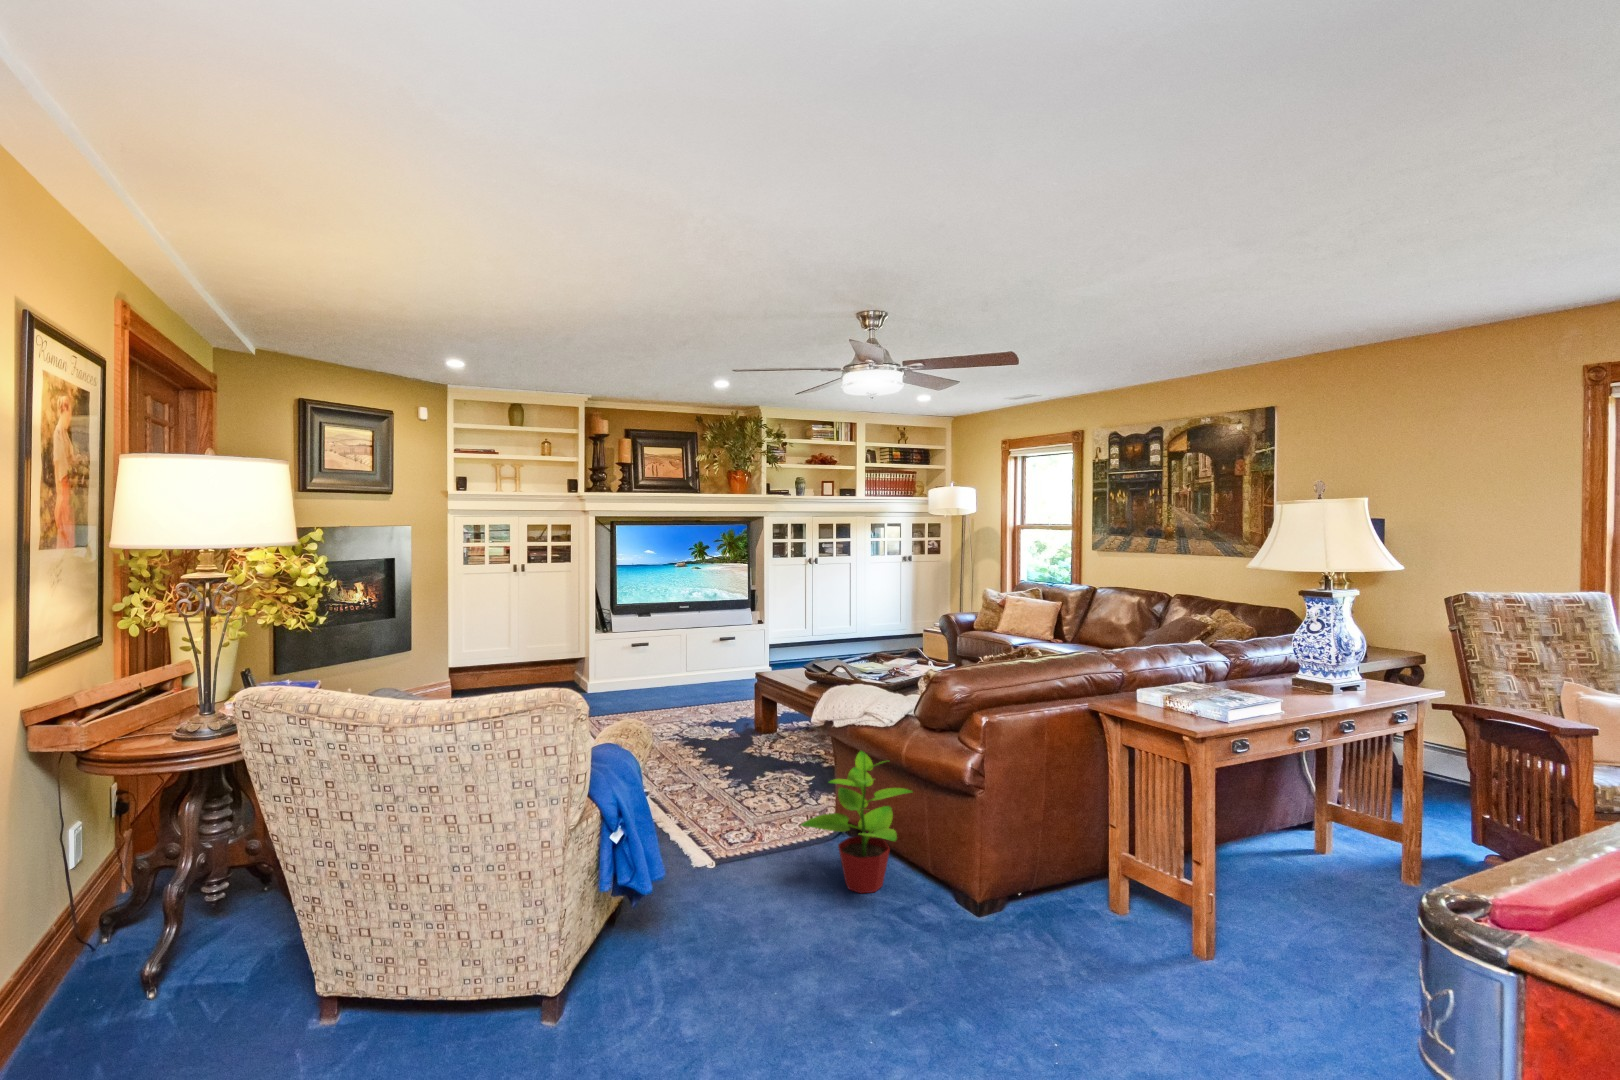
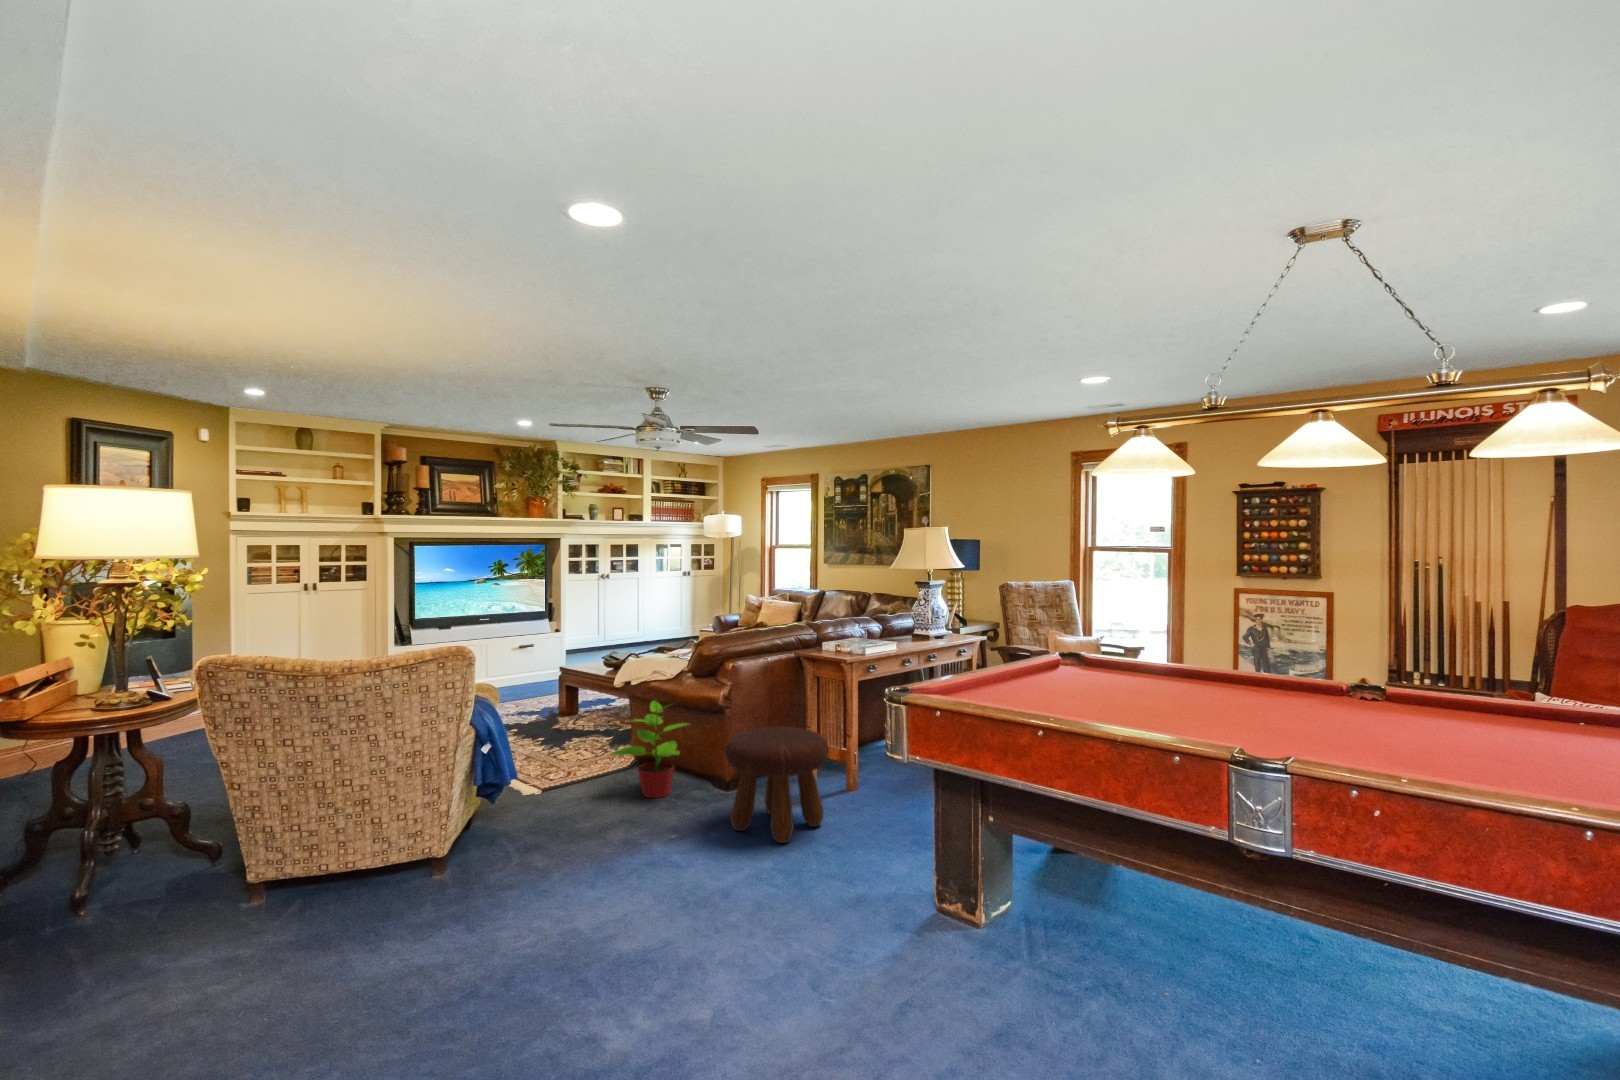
footstool: none [966,819,1142,1032] -> present [725,727,829,843]

